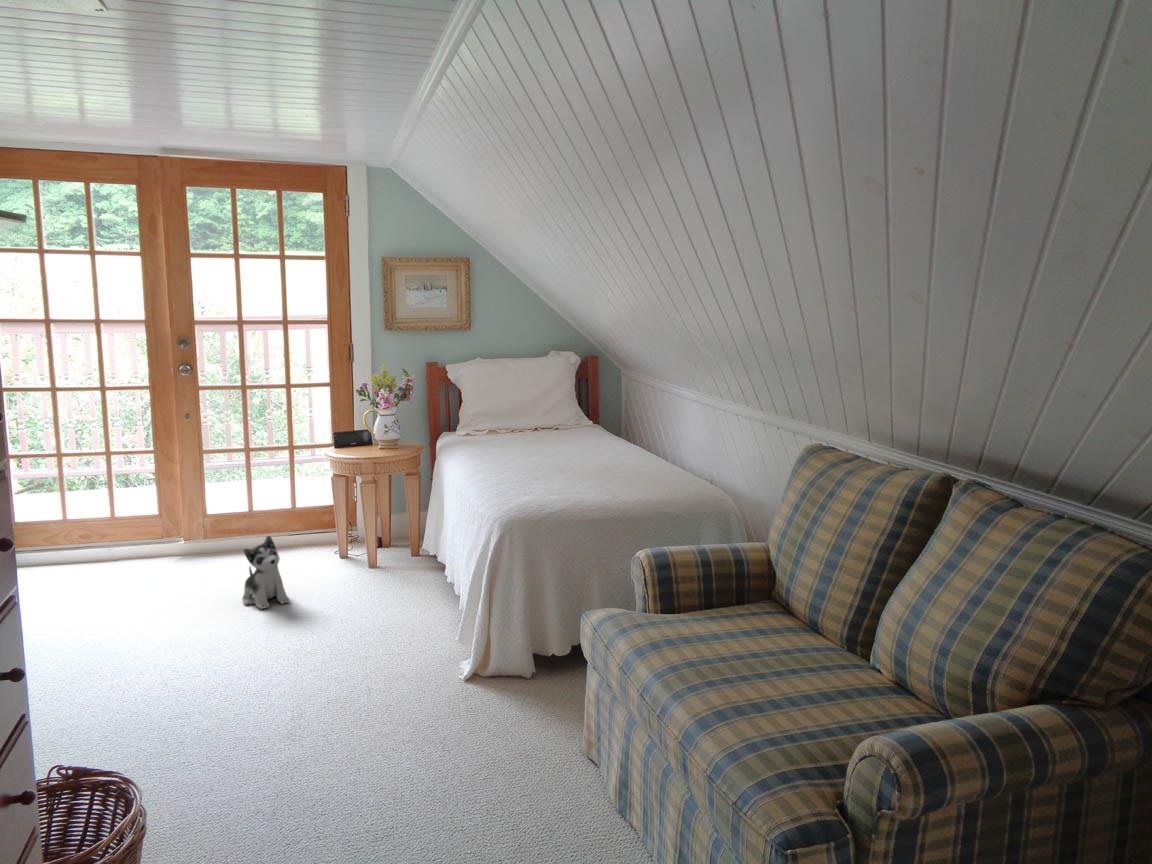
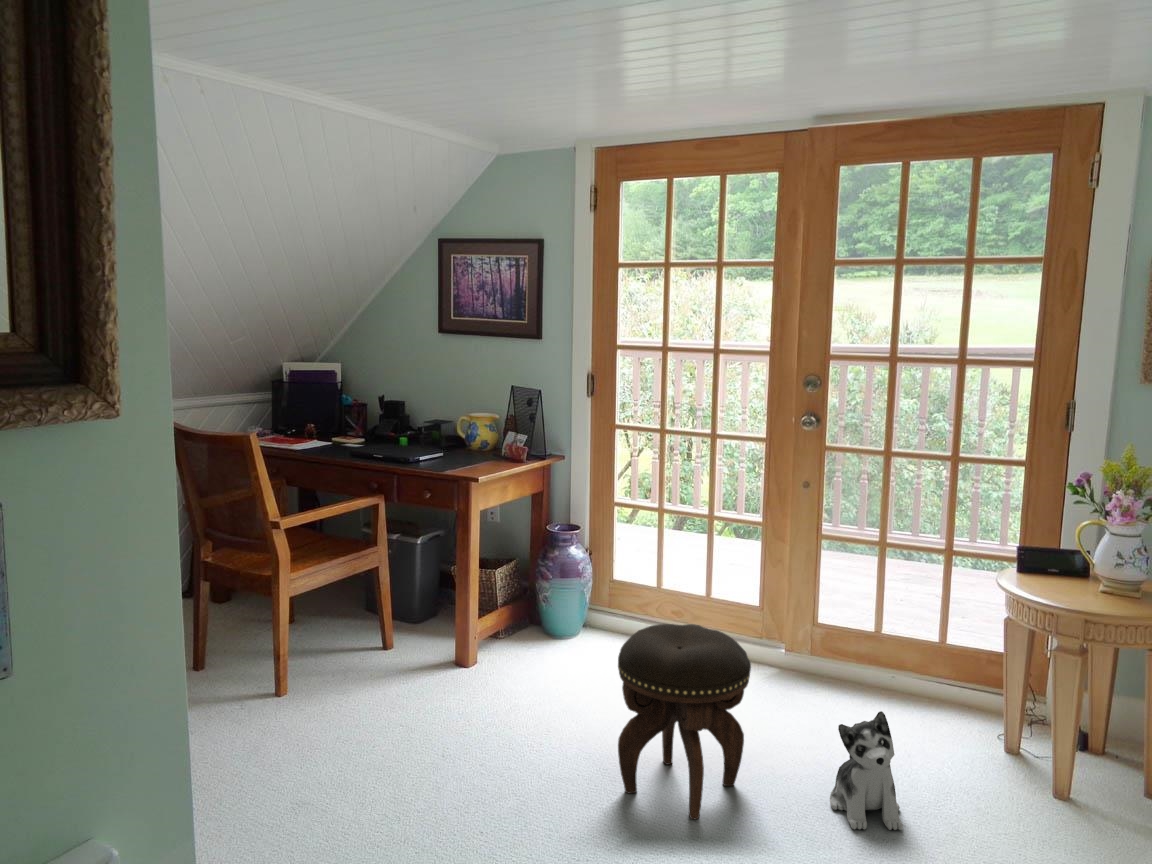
footstool: none [78,511,181,635] -> present [618,624,751,820]

